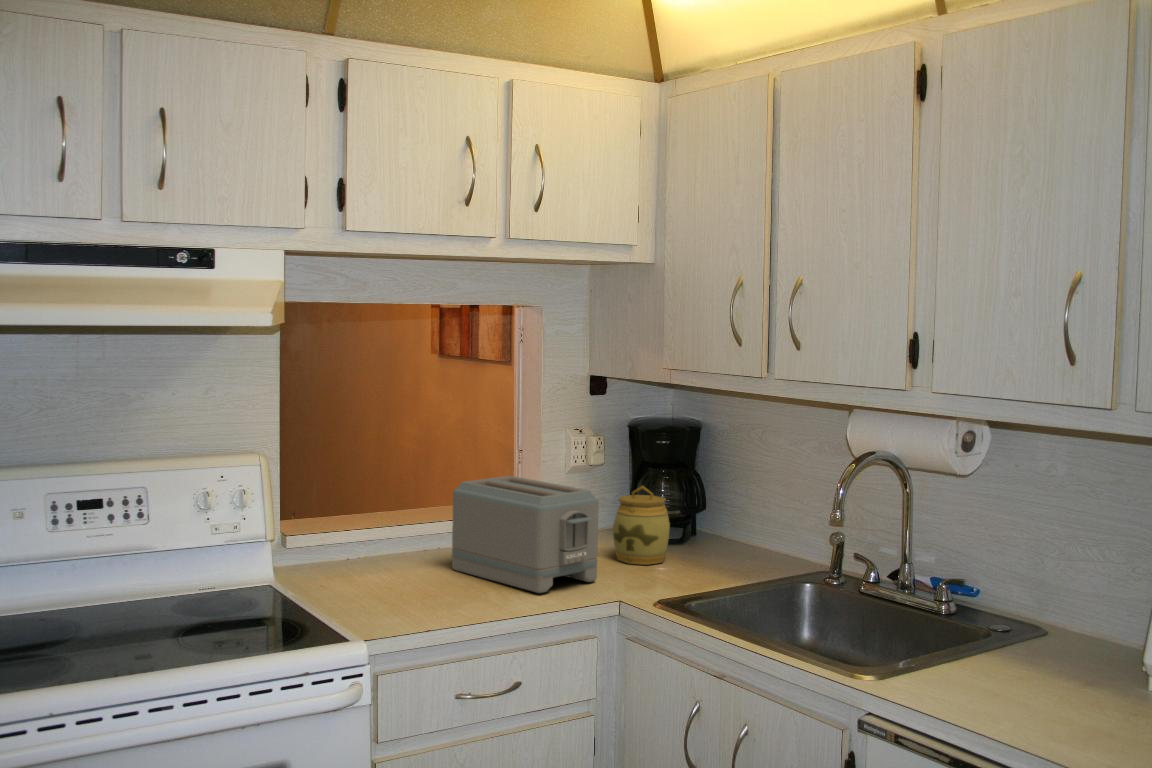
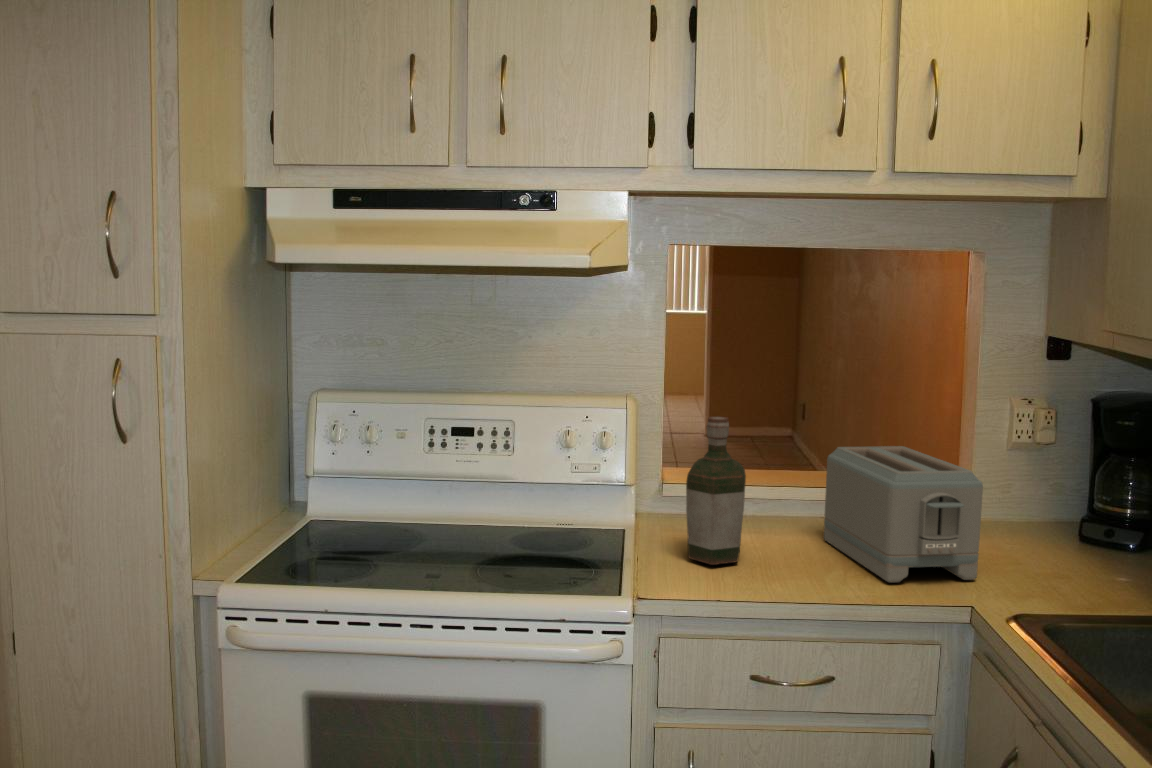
bottle: none [350,463,412,604] -> present [686,416,746,565]
jar: present [613,486,670,565] -> none [1028,474,1109,572]

